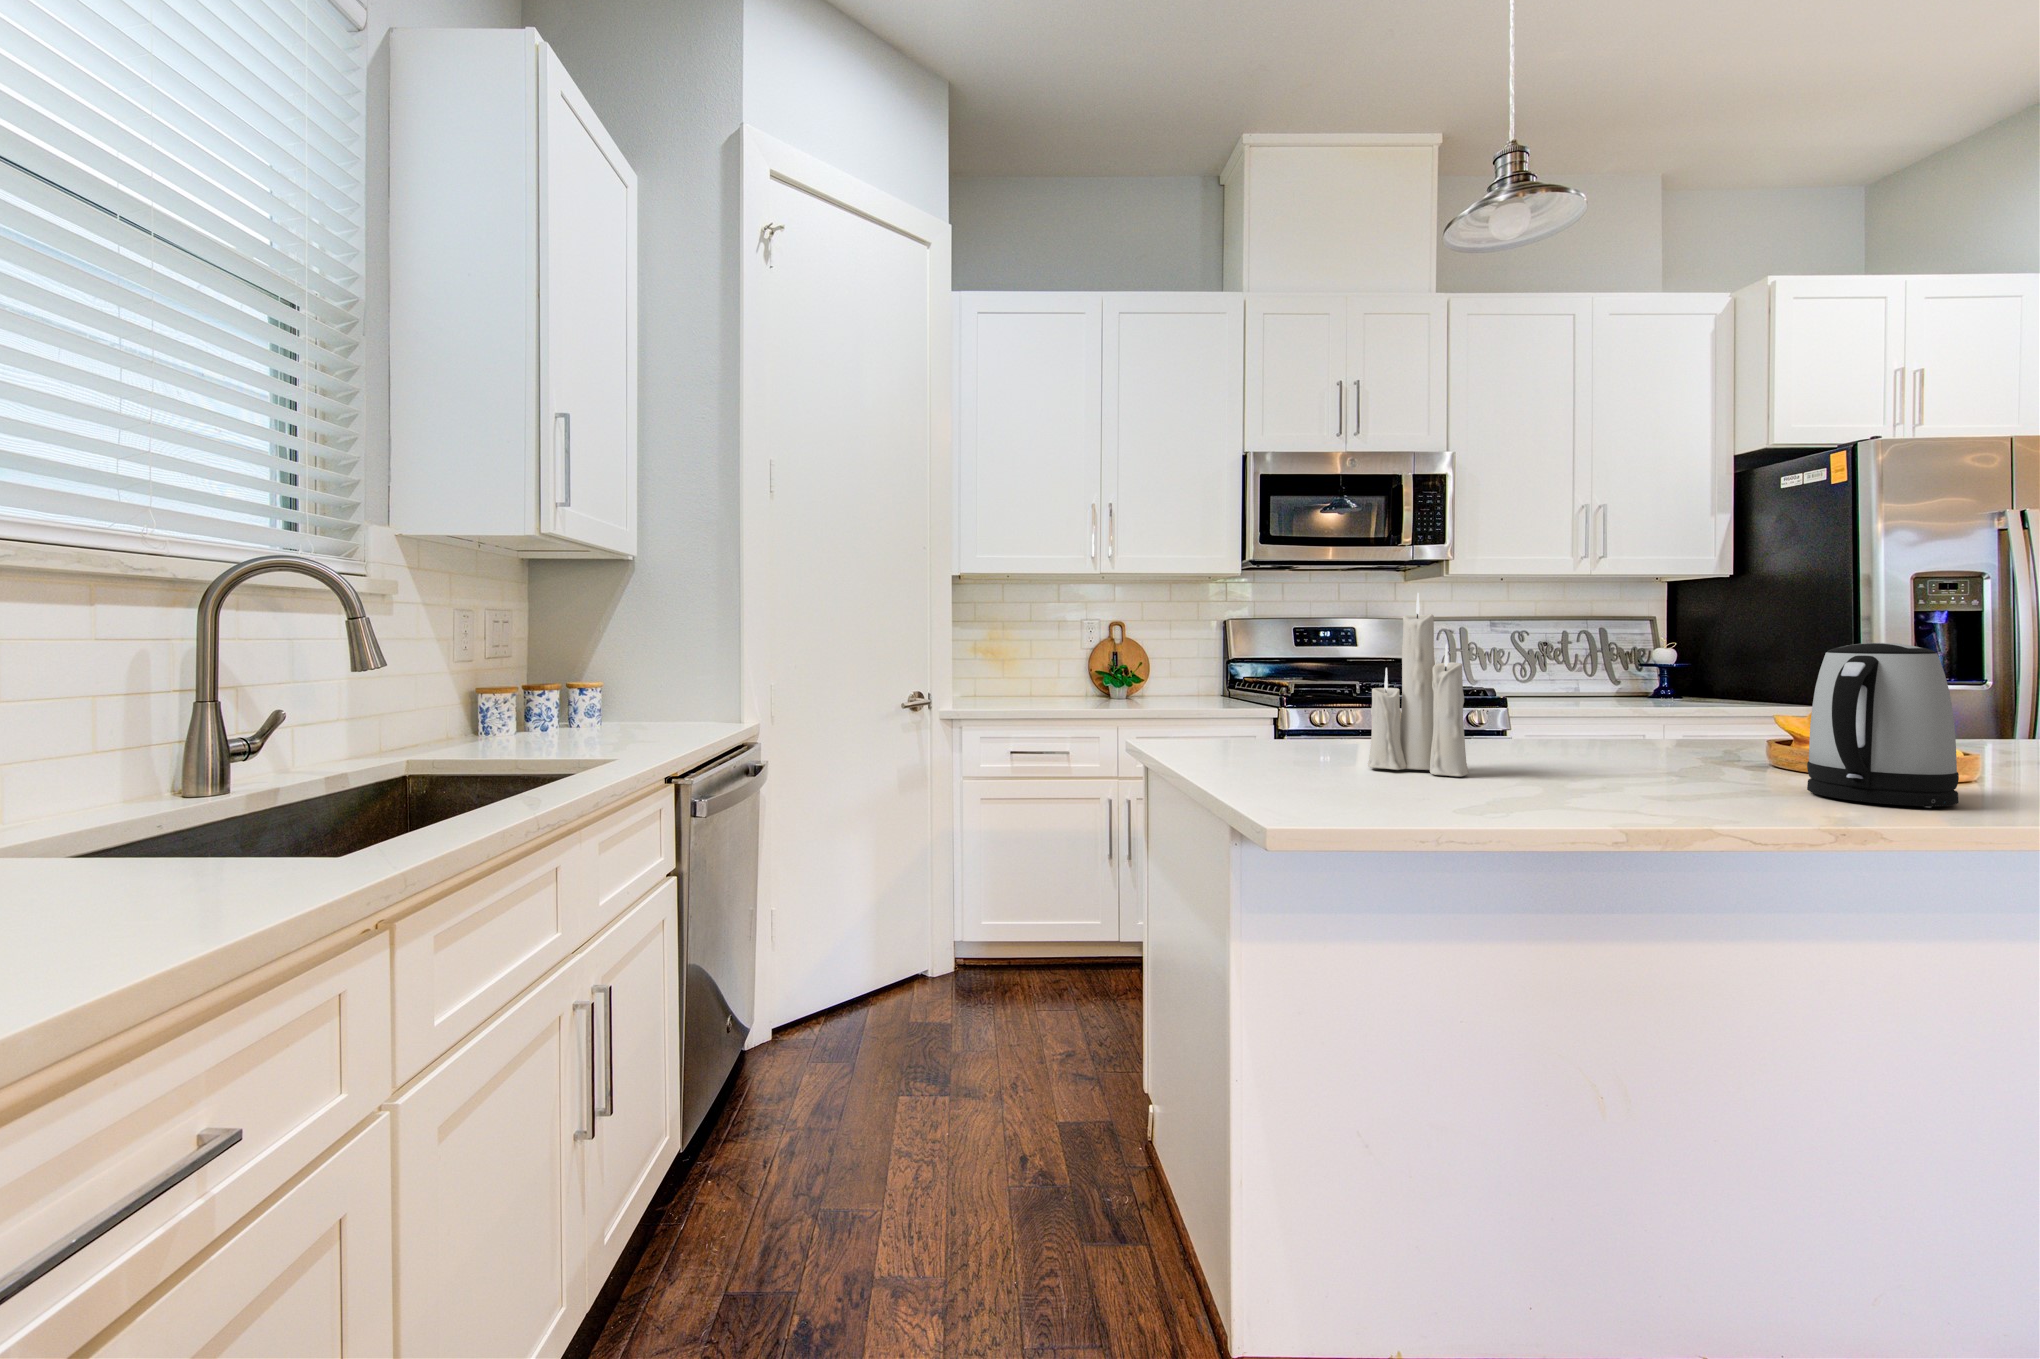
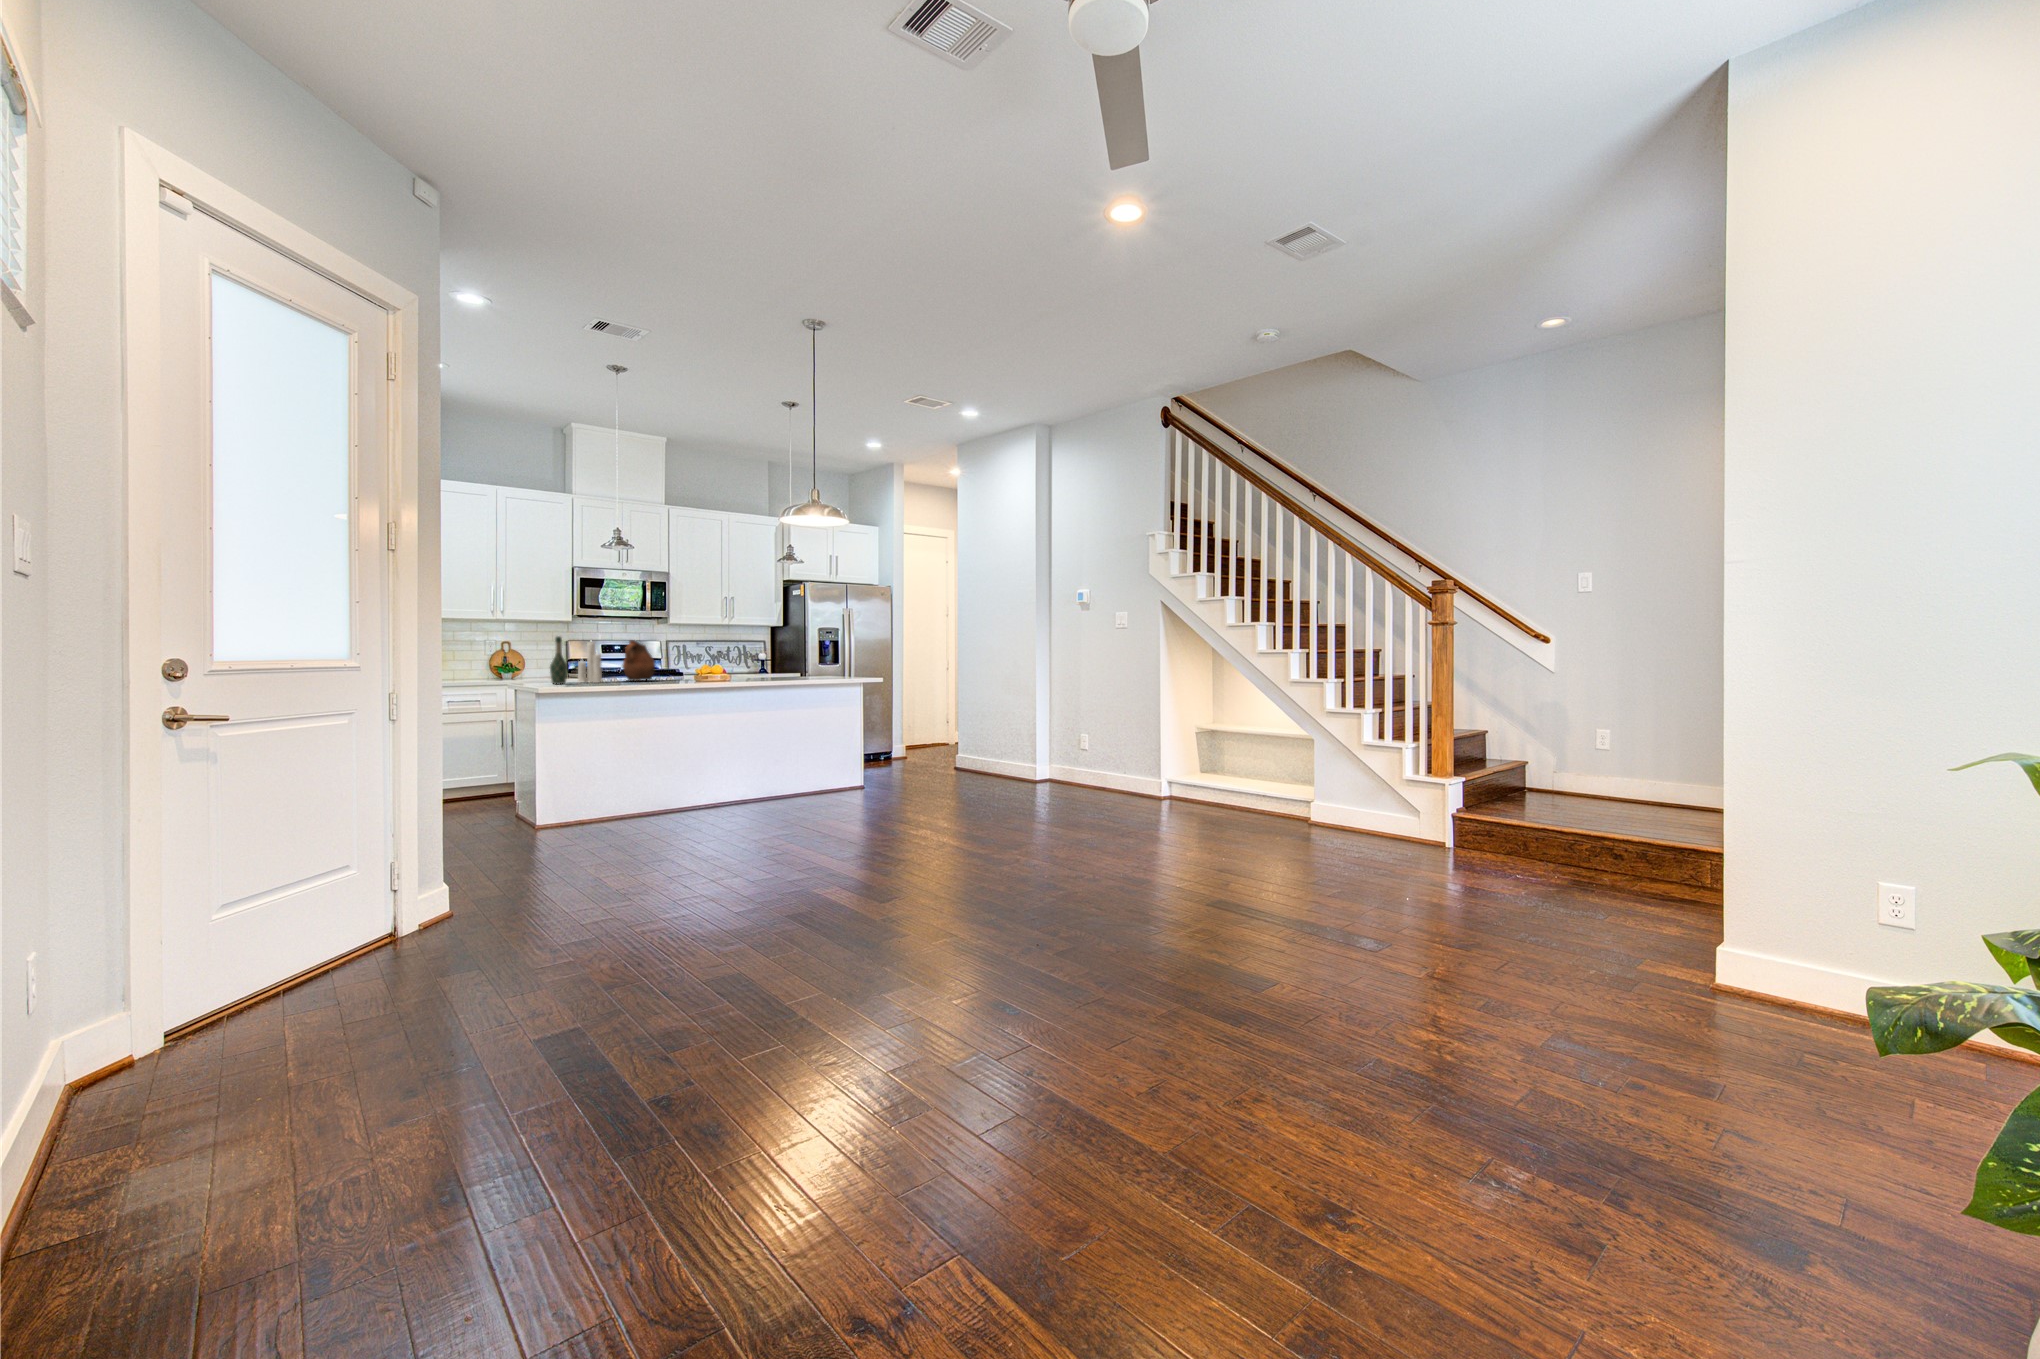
wine bottle: none [1295,592,1362,787] -> present [550,636,568,684]
ceramic pitcher: none [1504,605,1696,779] -> present [623,640,655,681]
kettle: present [1807,643,1959,808] -> none [672,649,700,682]

